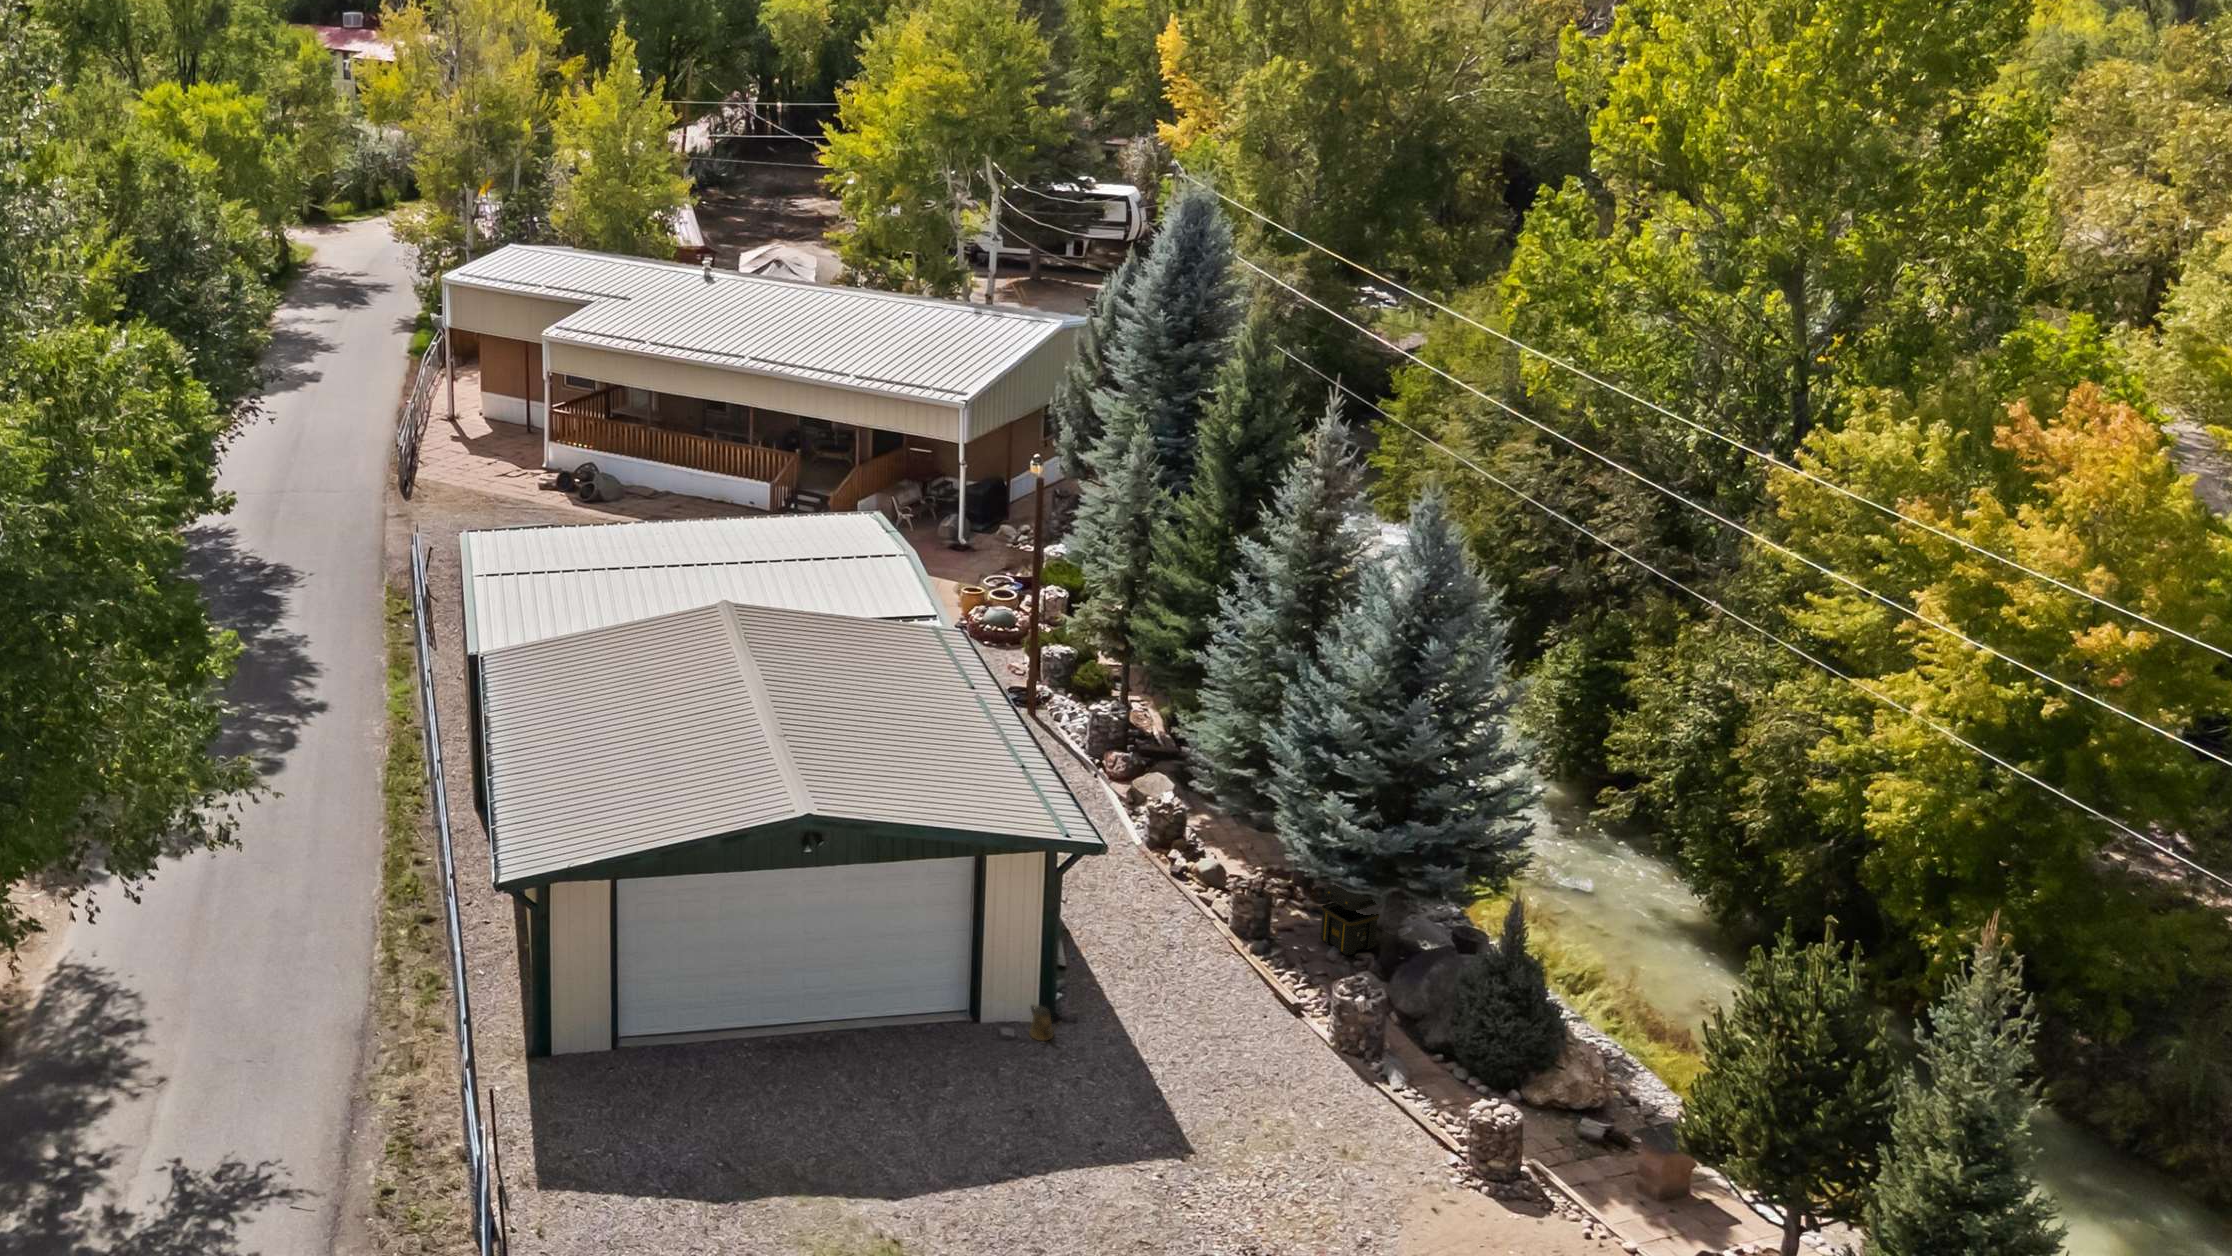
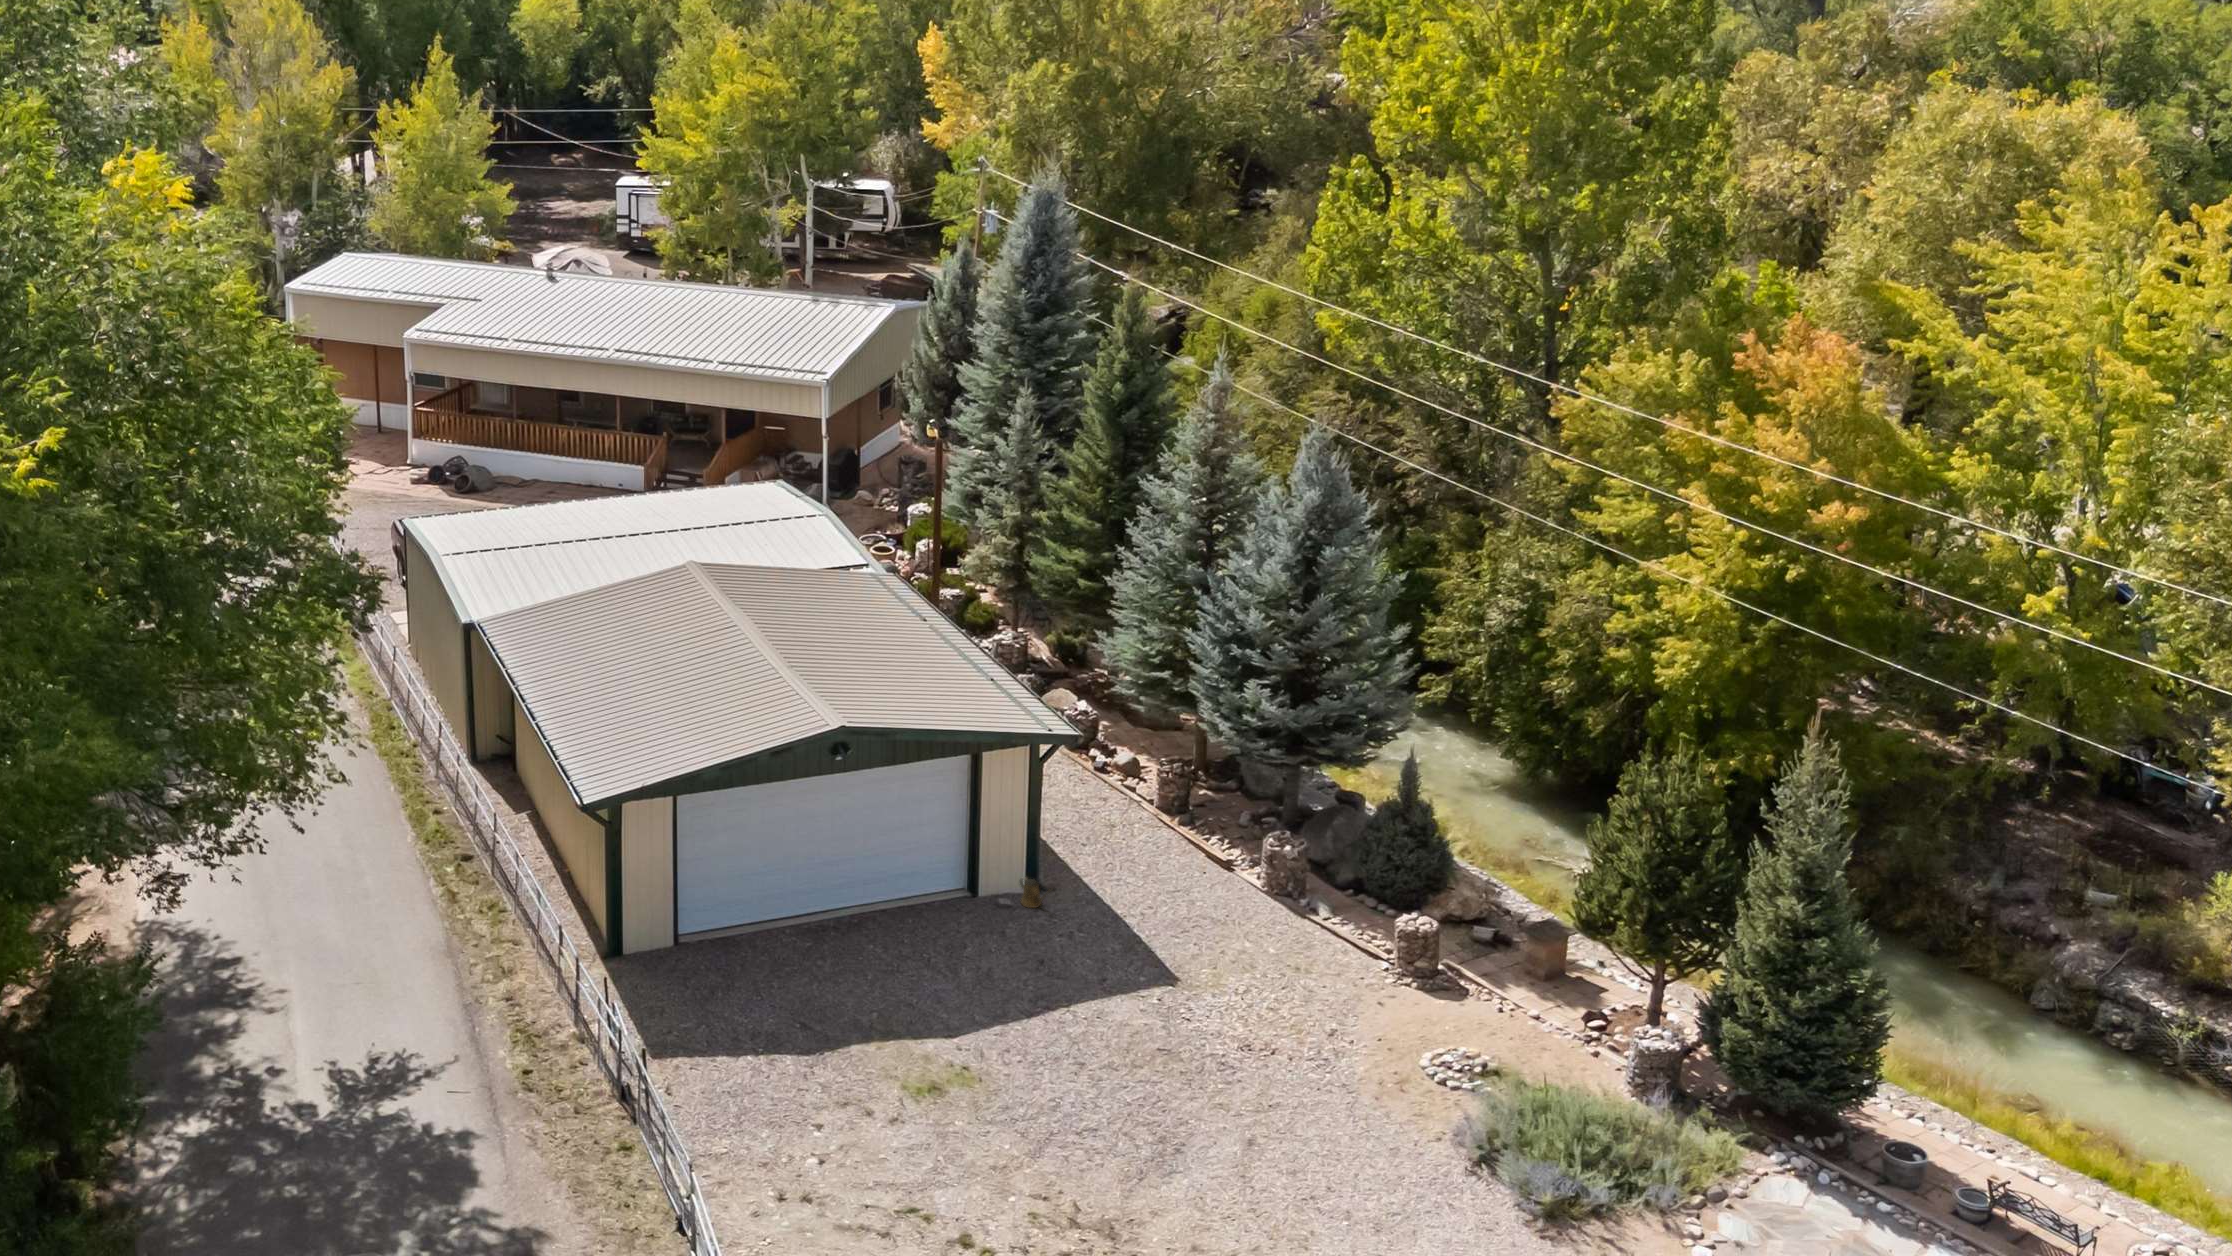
toolbox: present [1321,885,1379,955] -> none [1233,758,1281,821]

